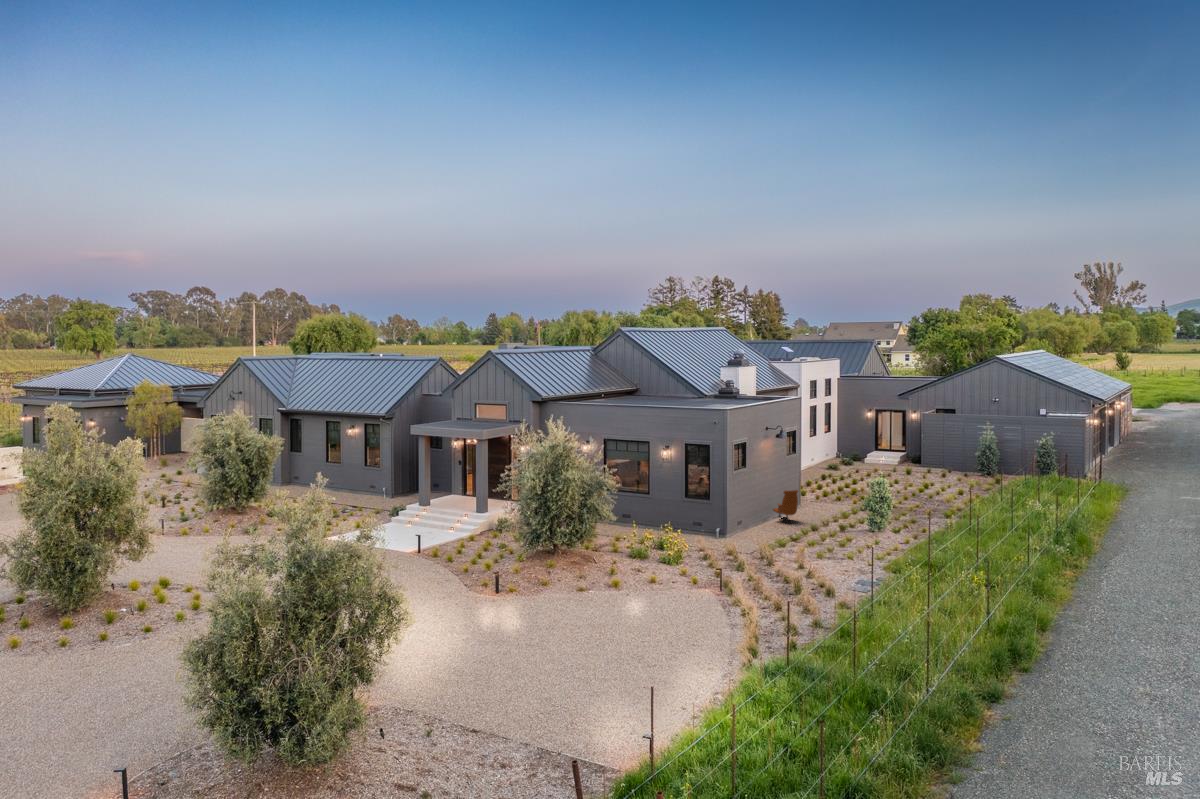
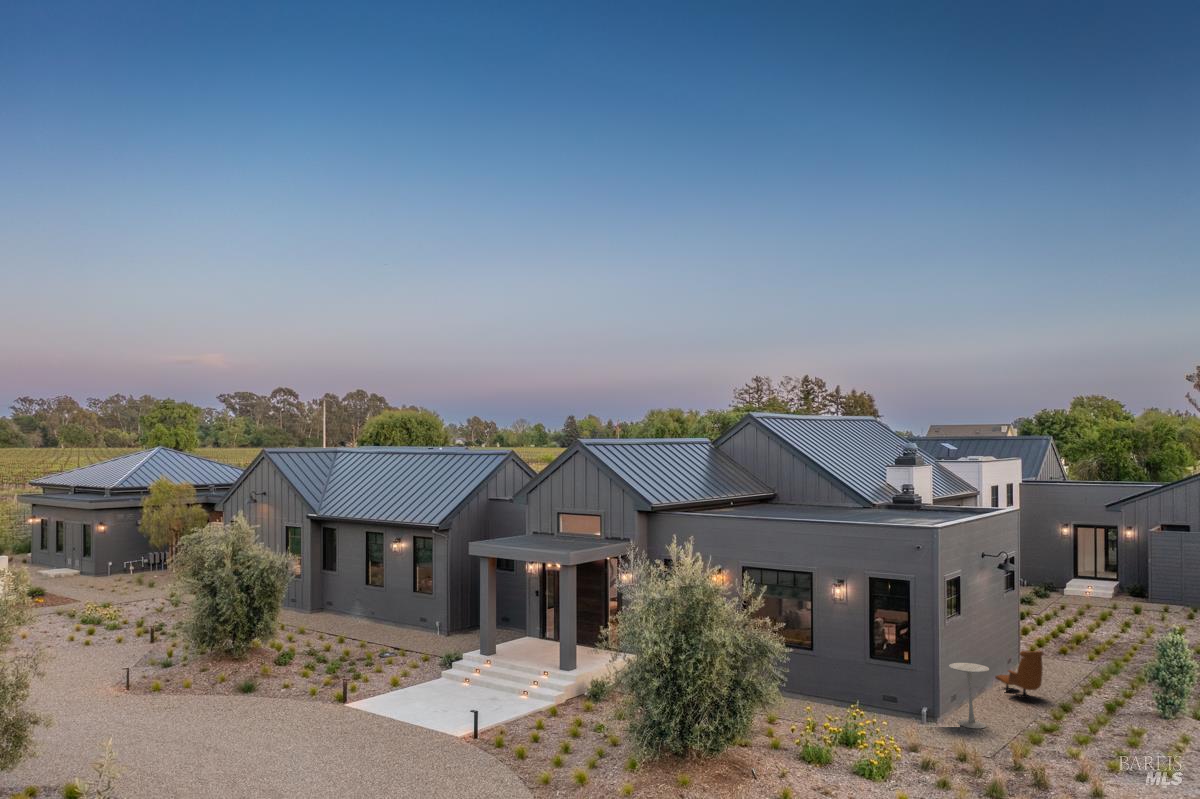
pedestal table: none [732,497,756,537] -> present [949,663,989,729]

